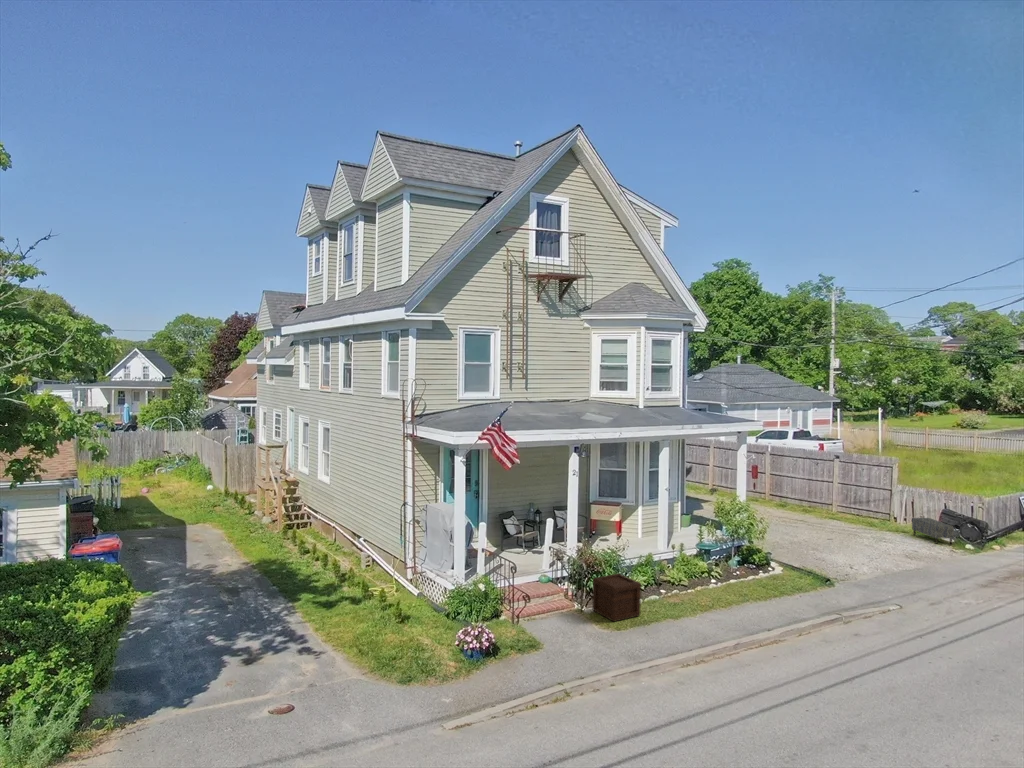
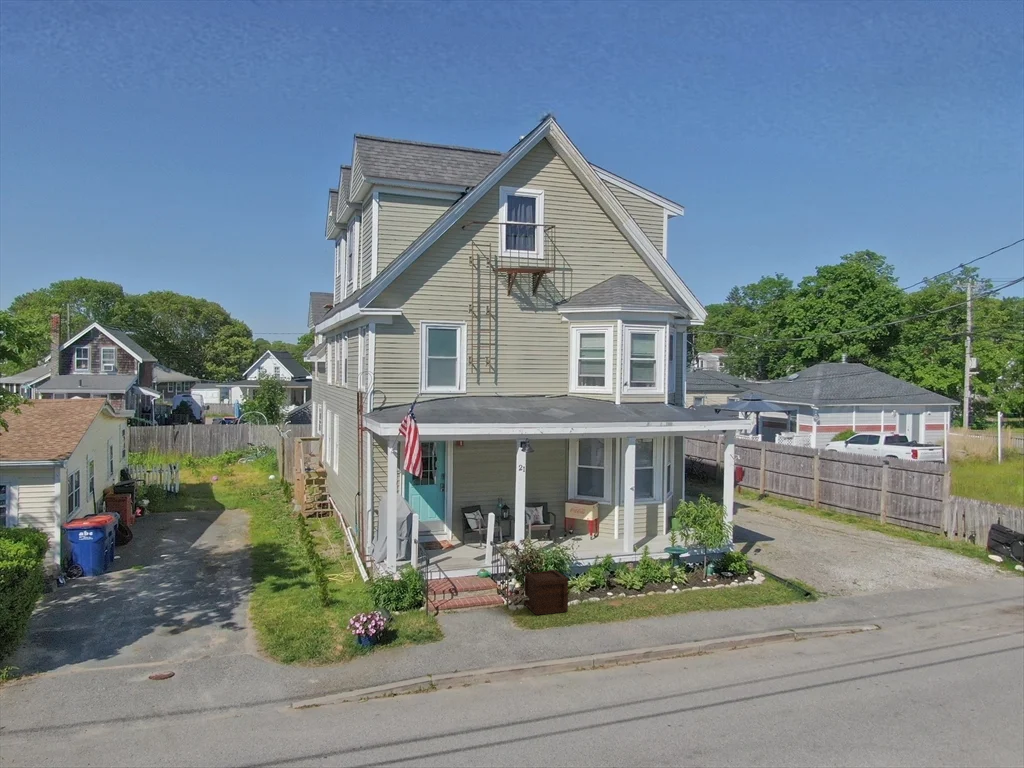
bench: present [912,518,954,544] -> none [959,533,1002,564]

